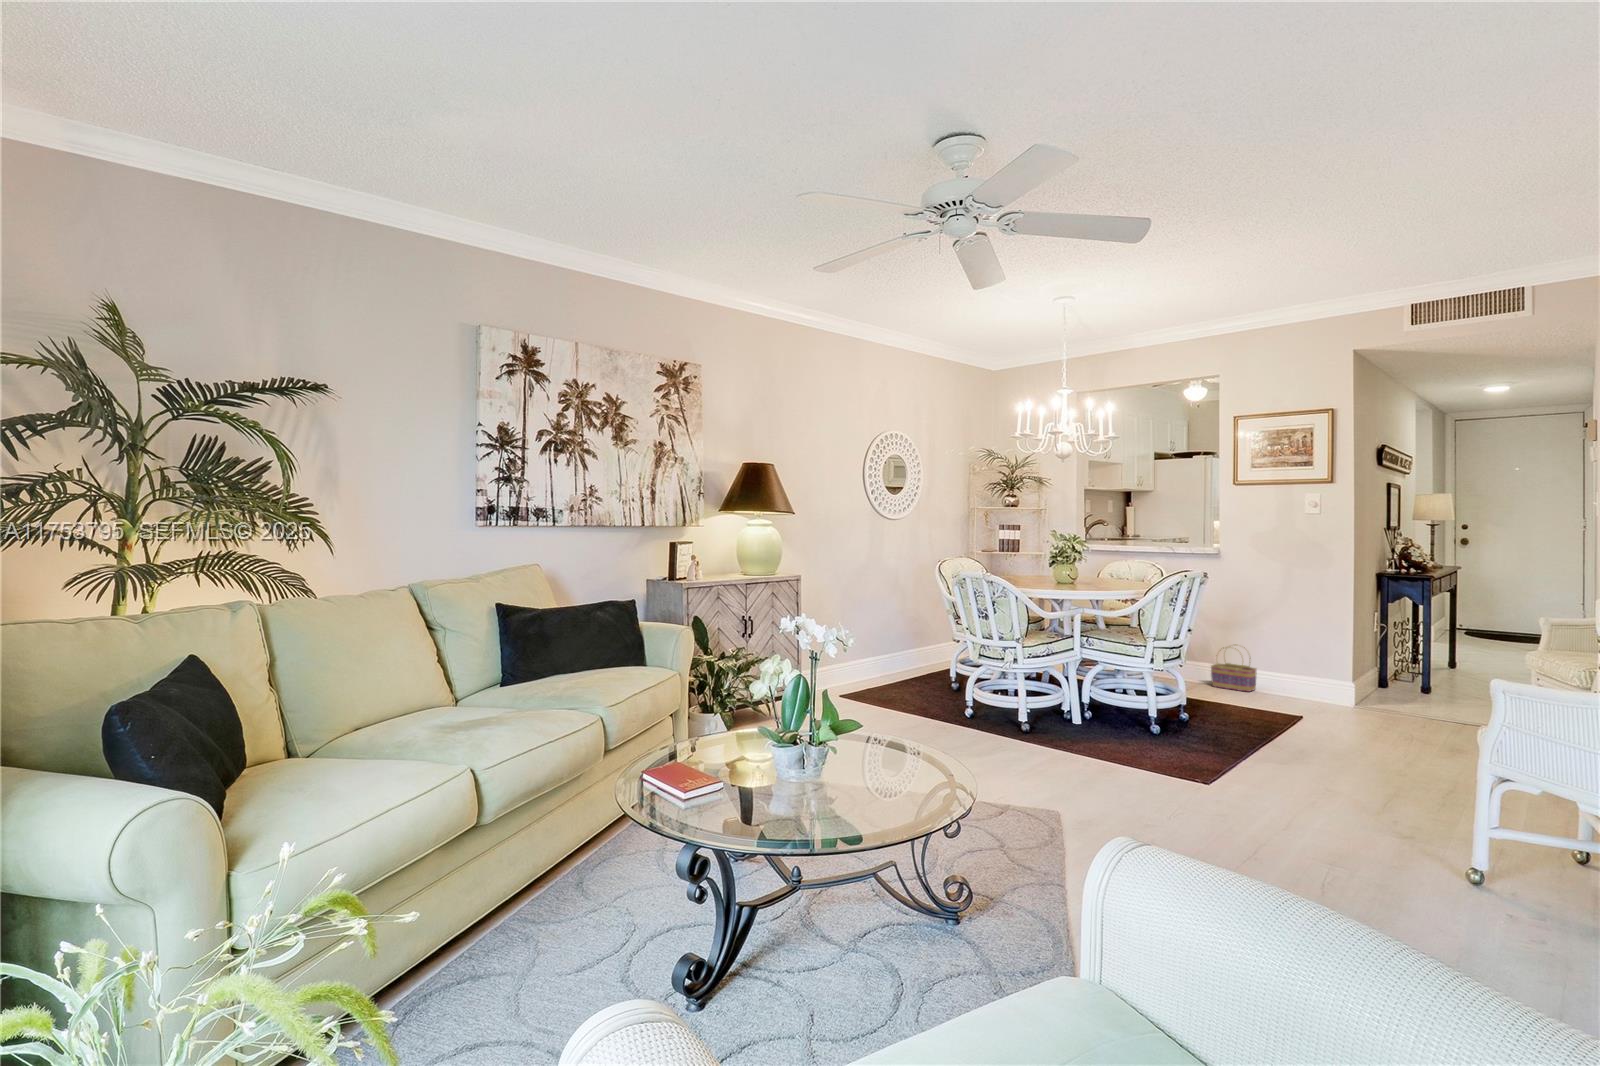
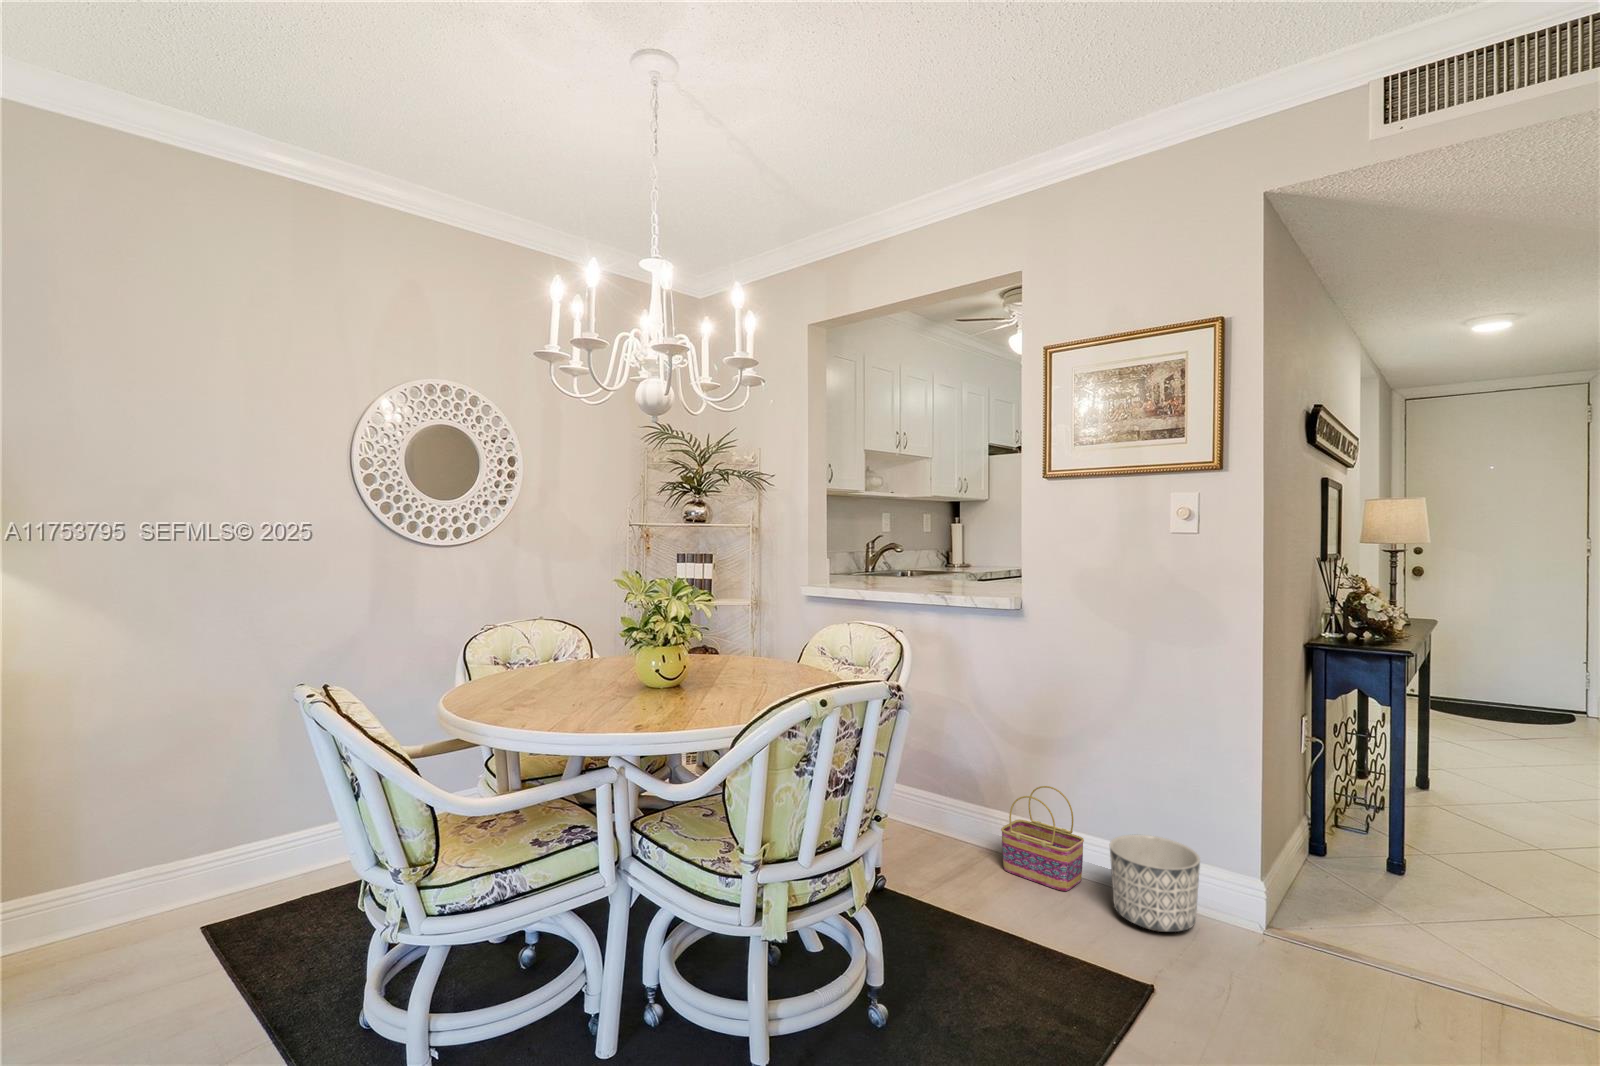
planter: none [1274,662,1321,701] -> present [1110,835,1200,932]

